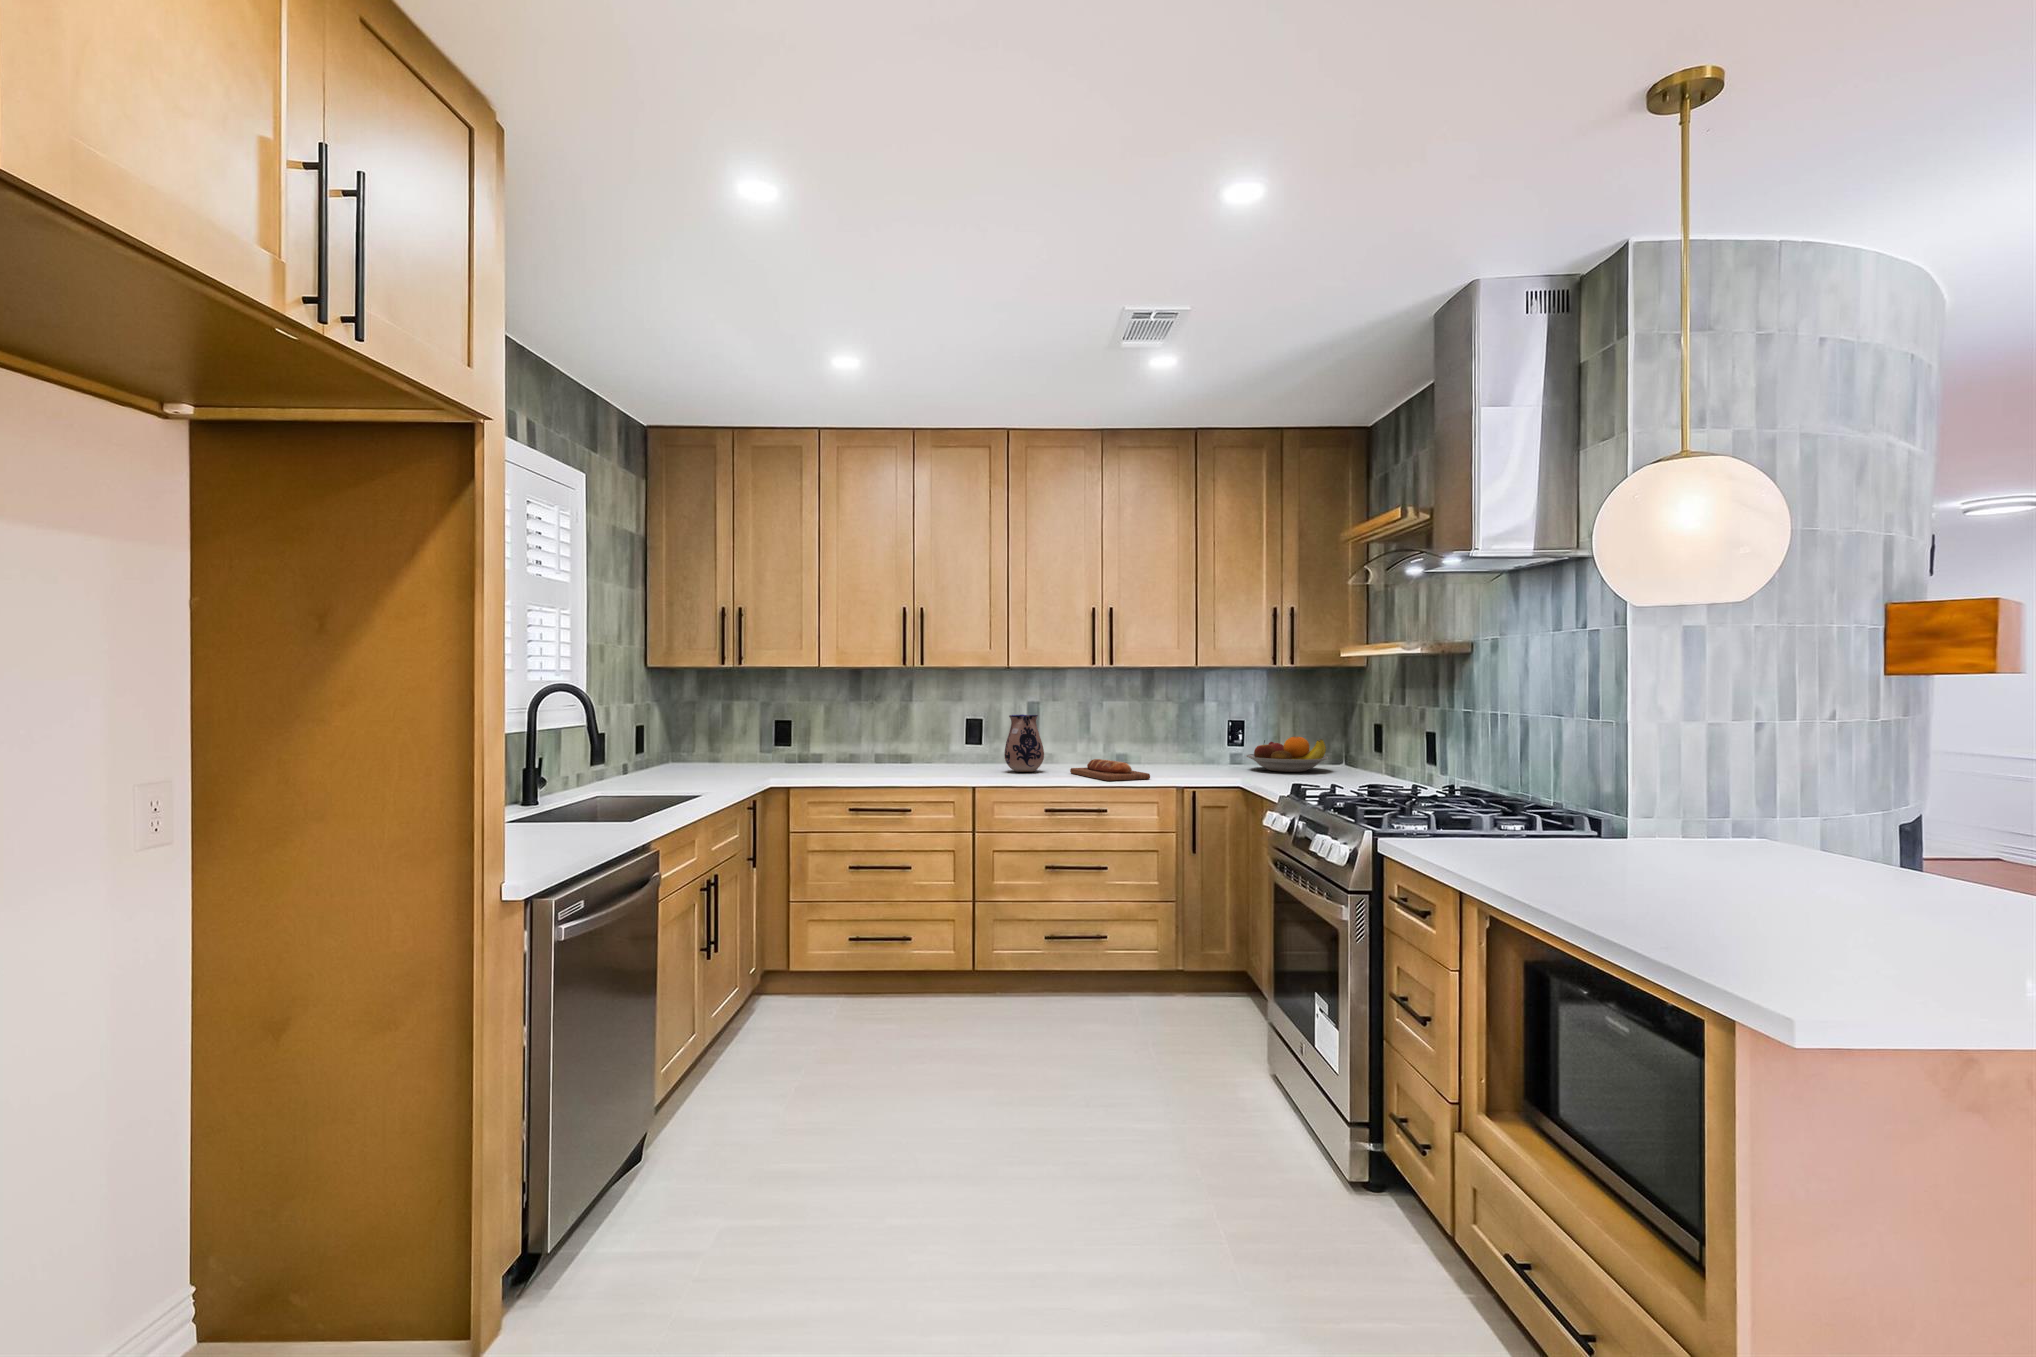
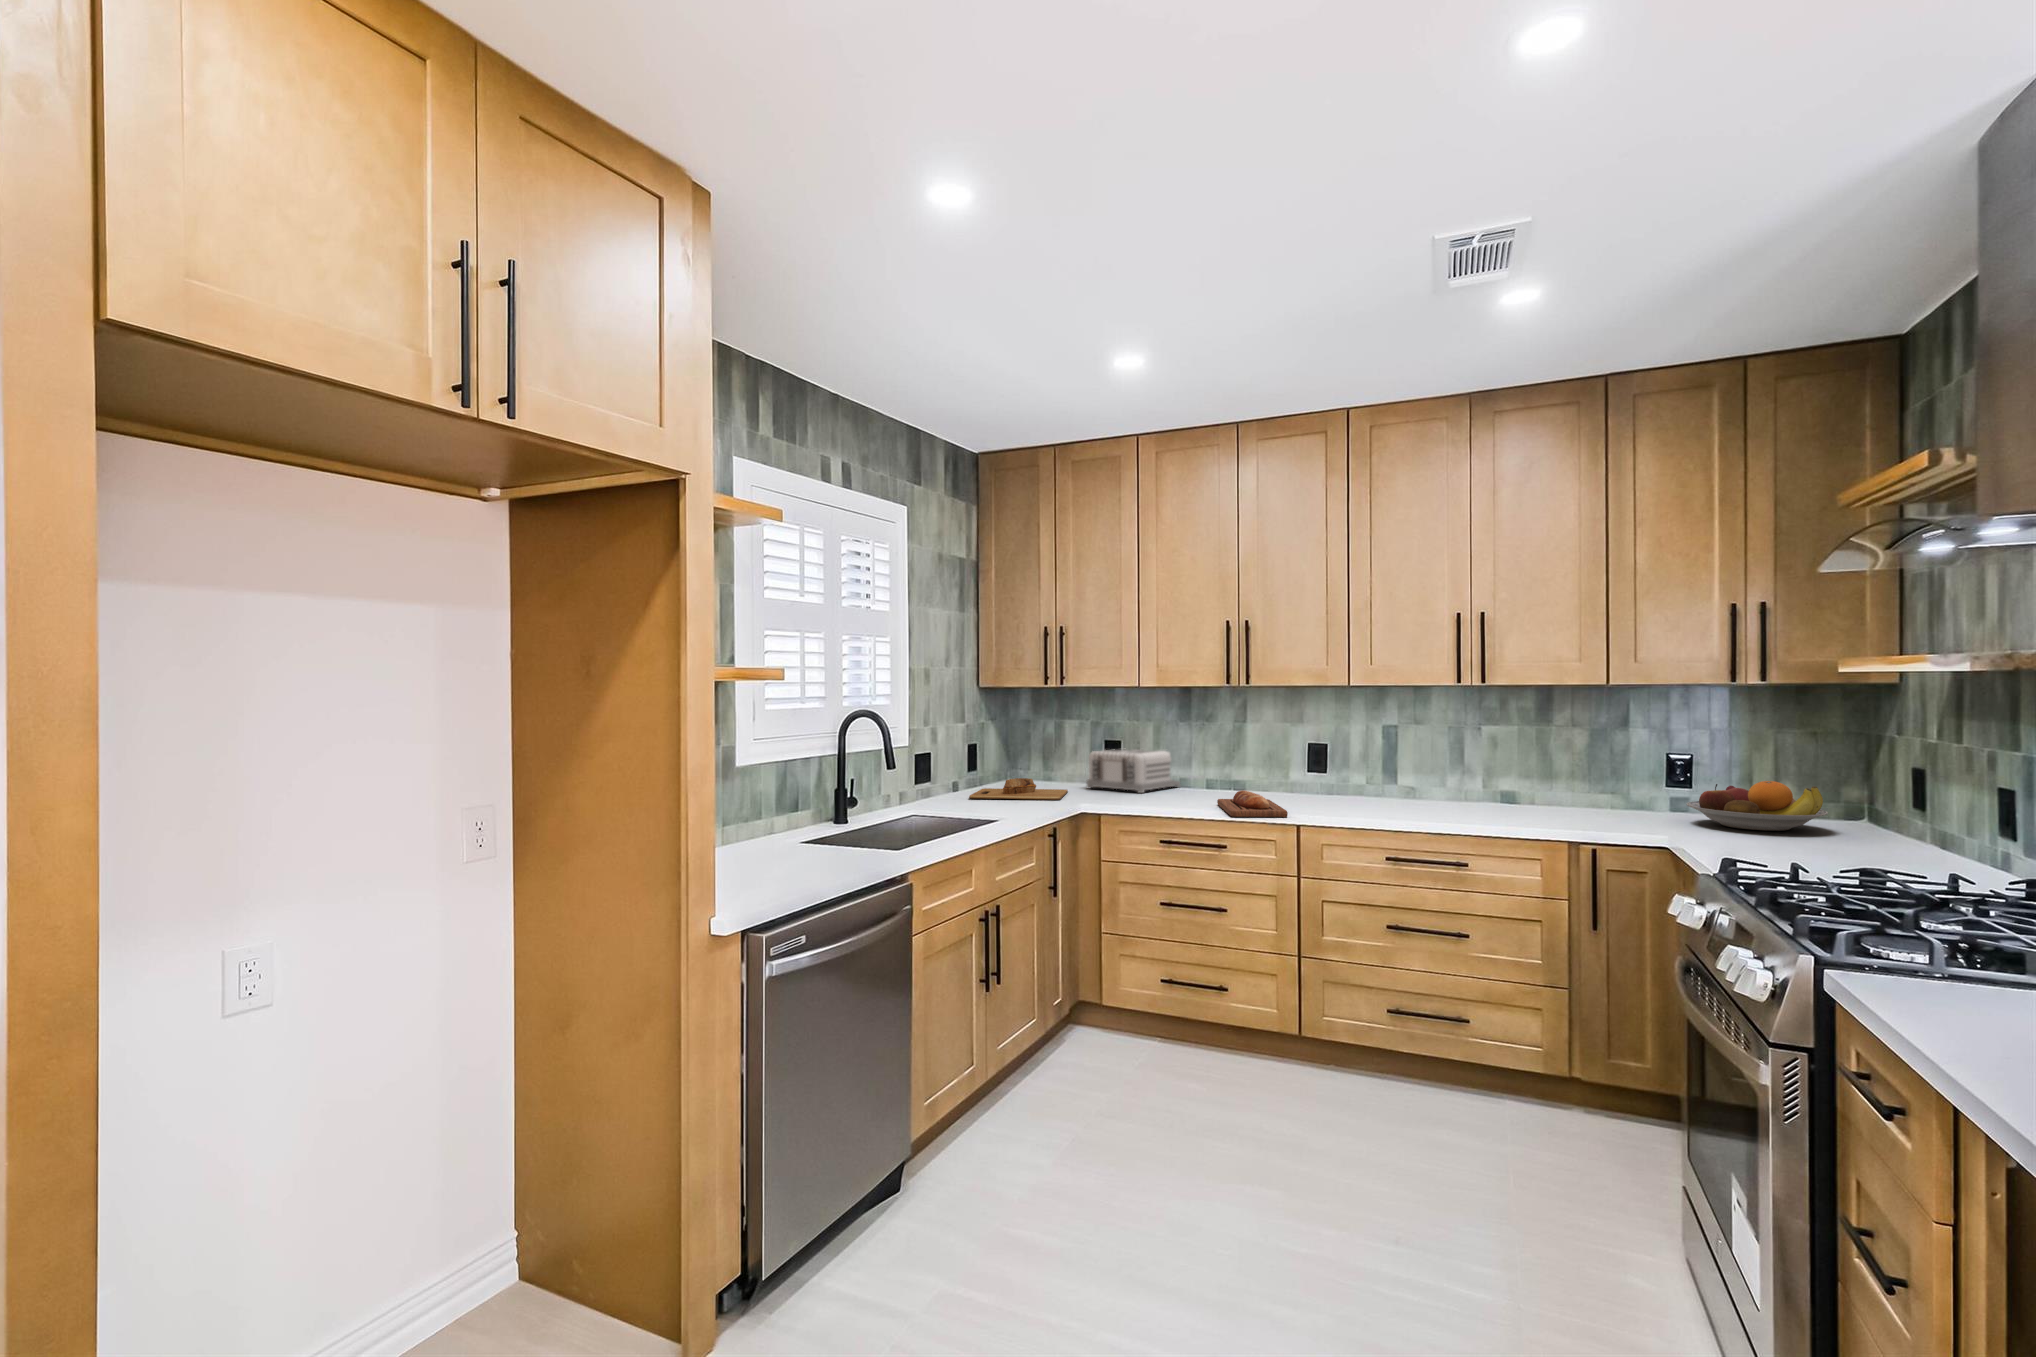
ceramic pitcher: present [1004,715,1044,772] -> none [1341,742,1391,810]
toaster: none [762,728,851,769] -> present [1087,748,1180,793]
cutting board: none [648,758,747,780] -> present [969,778,1068,800]
bread loaf: present [1070,759,1150,781] -> present [1217,790,1288,817]

